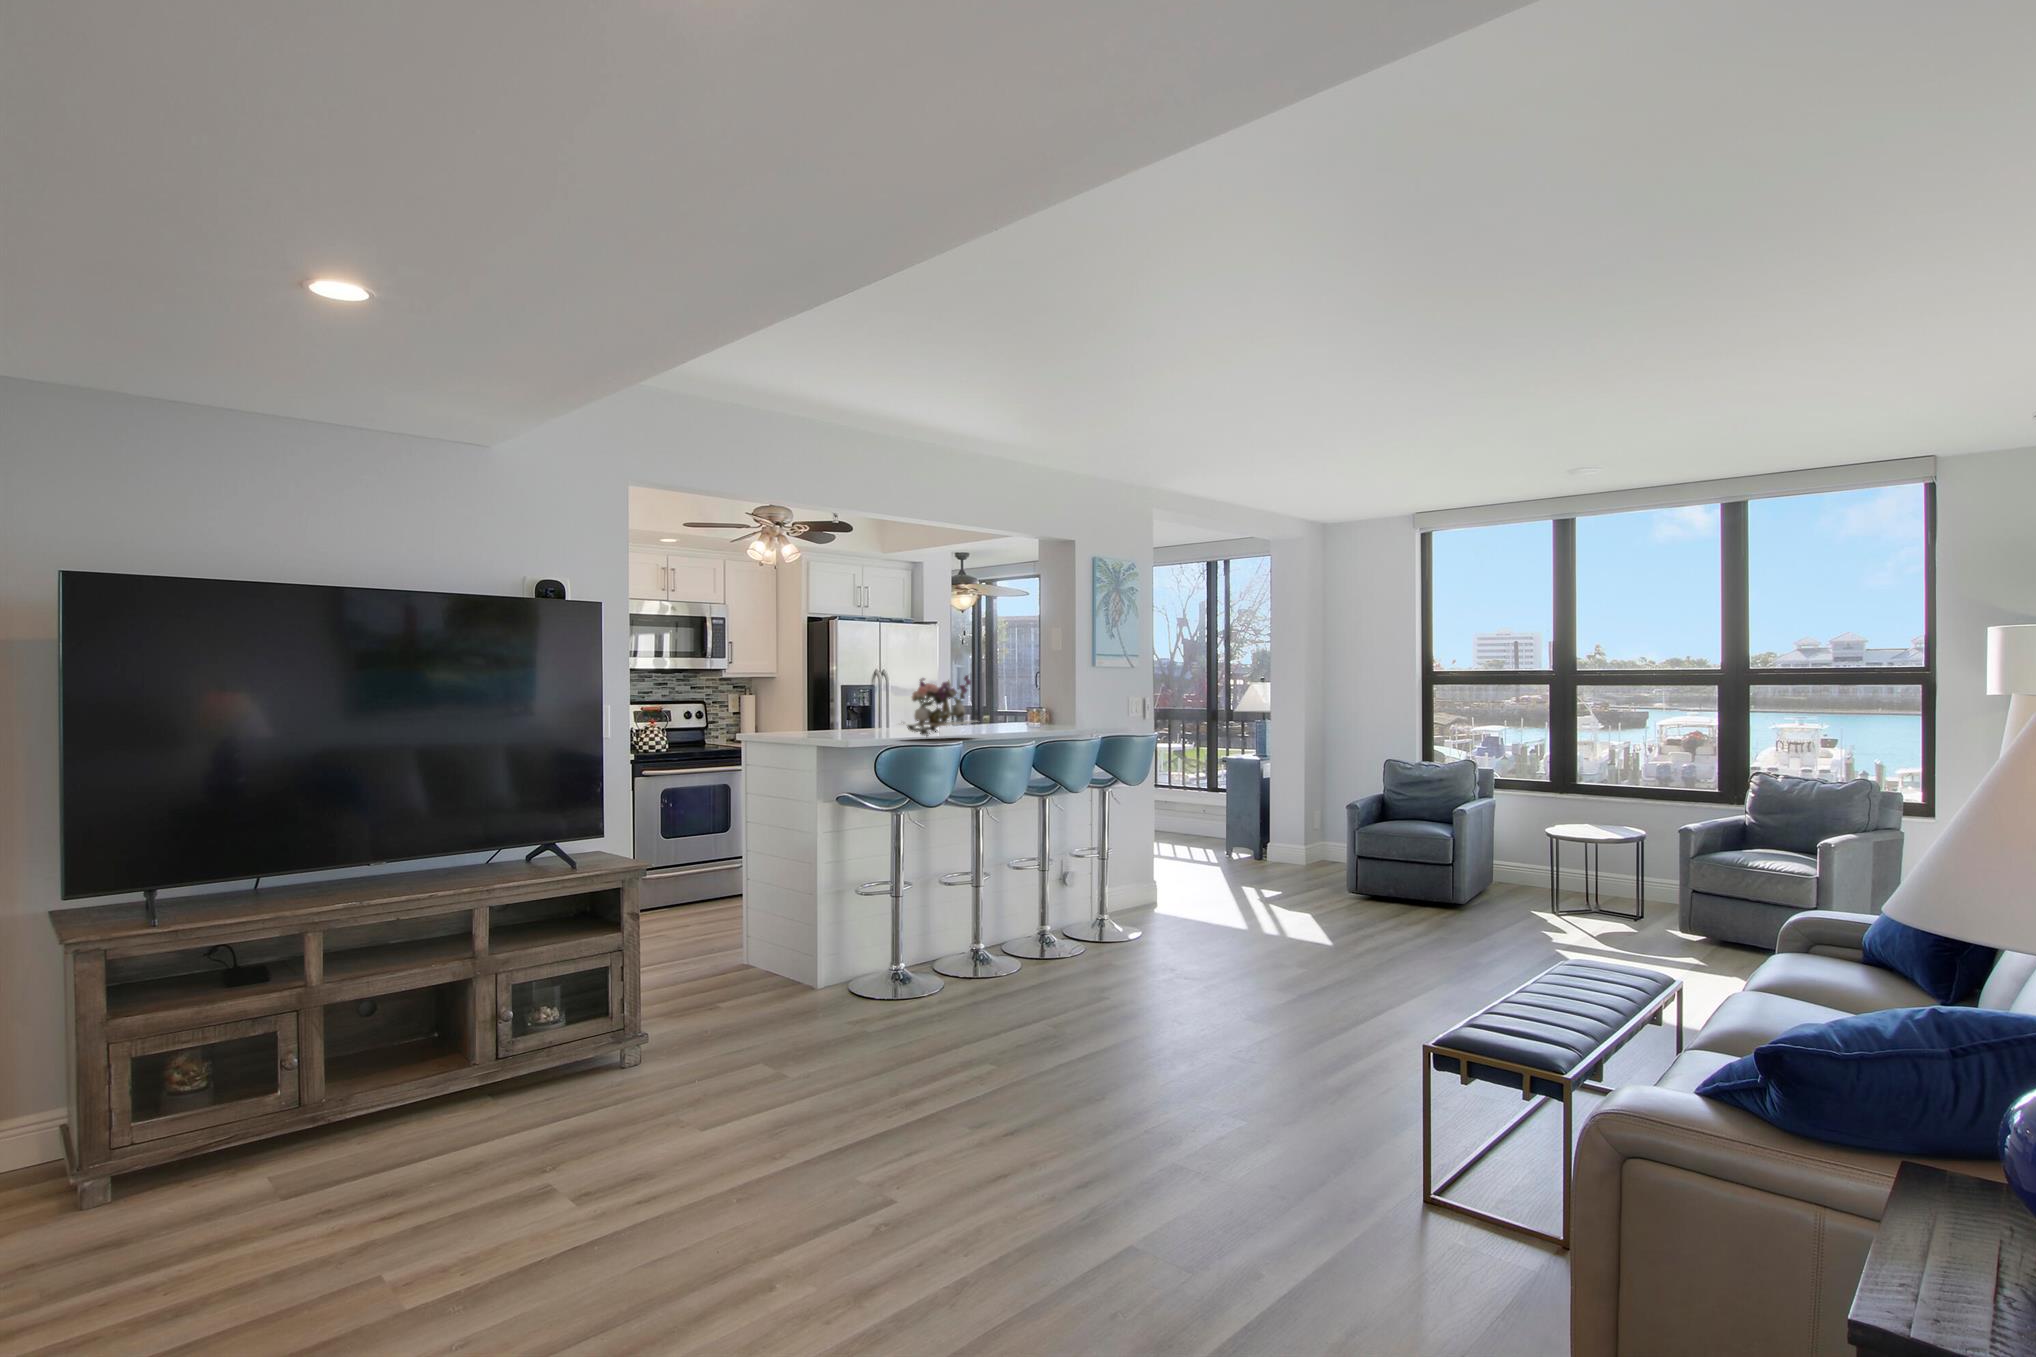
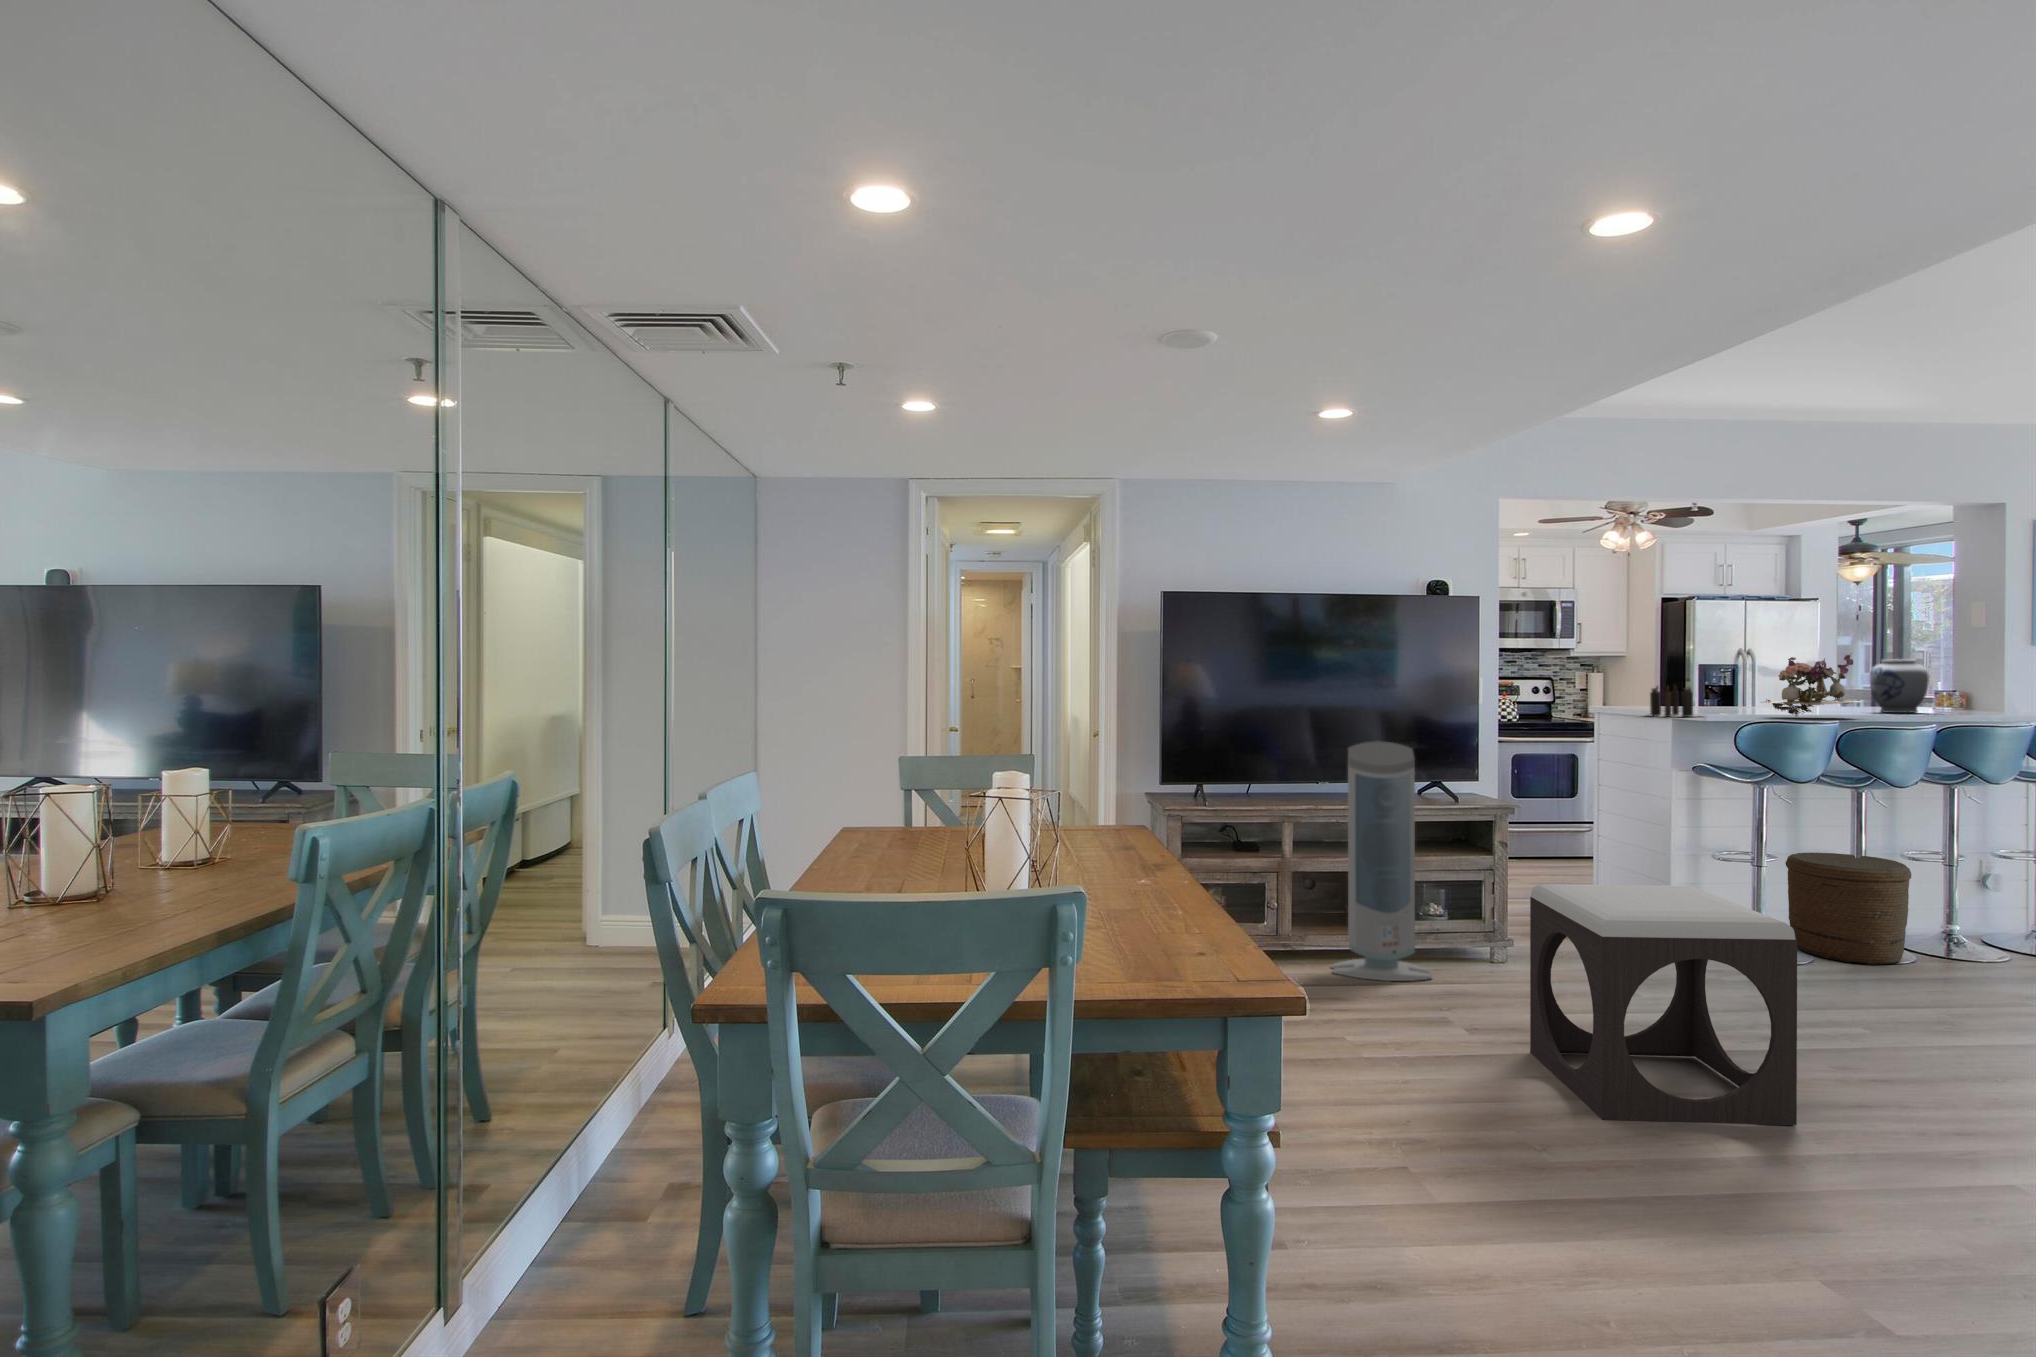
vase: none [980,679,1022,730] -> present [1870,659,1929,713]
candle: none [780,708,850,744] -> present [1648,686,1697,717]
air purifier: none [384,798,535,1150] -> present [1332,741,1432,981]
woven basket: none [920,871,1019,984] -> present [1786,853,1911,965]
footstool: none [650,956,951,1324] -> present [1530,884,1797,1125]

